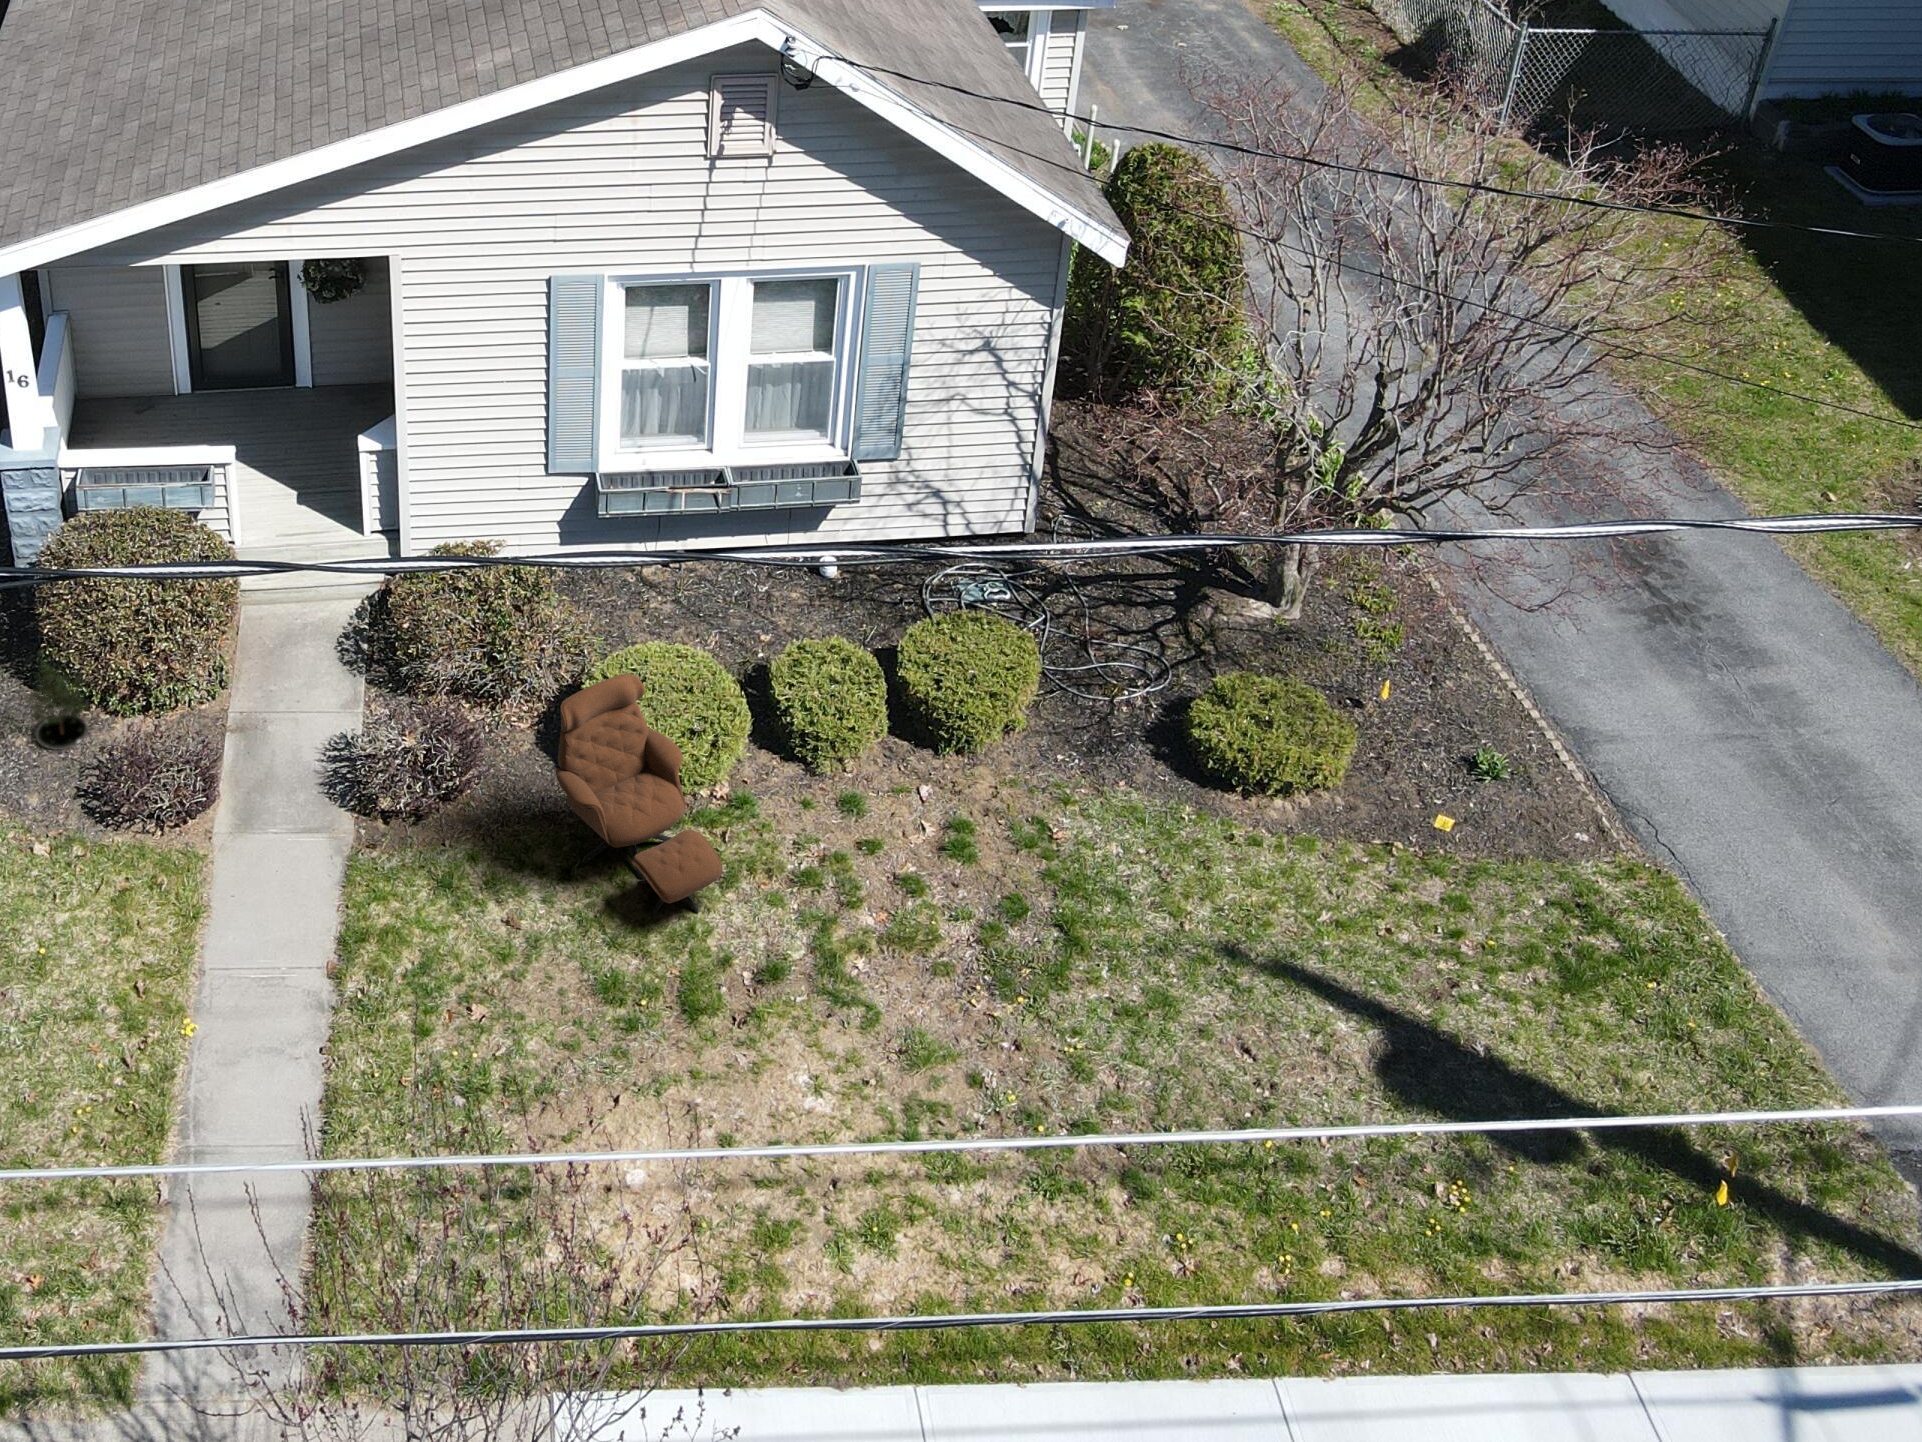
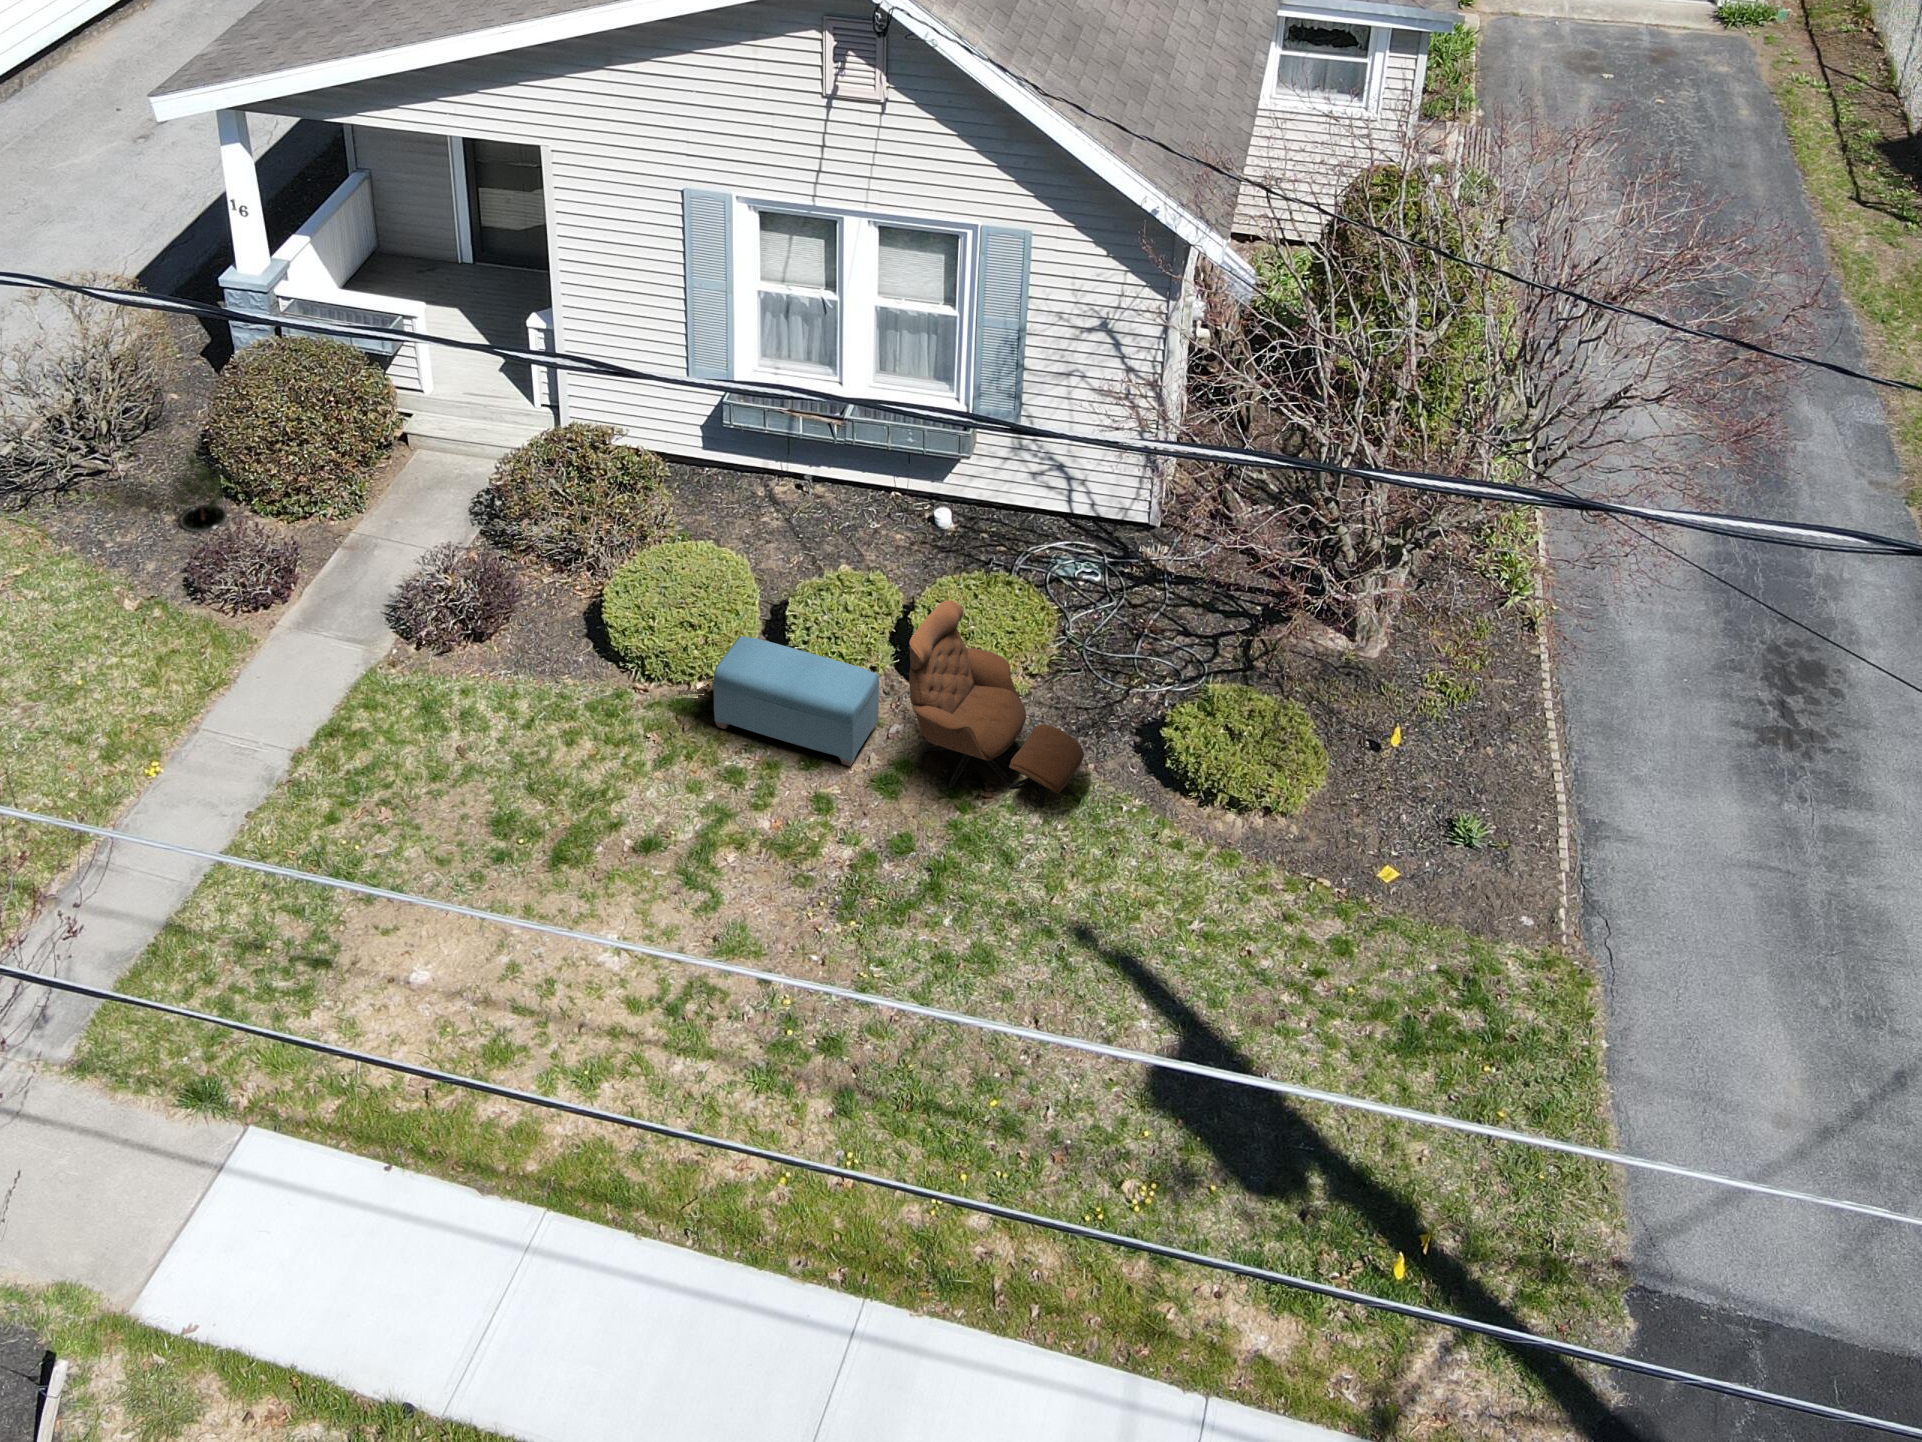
lounge chair: present [556,674,722,913] -> present [909,601,1084,808]
bench: none [751,731,917,840] -> present [713,636,879,766]

